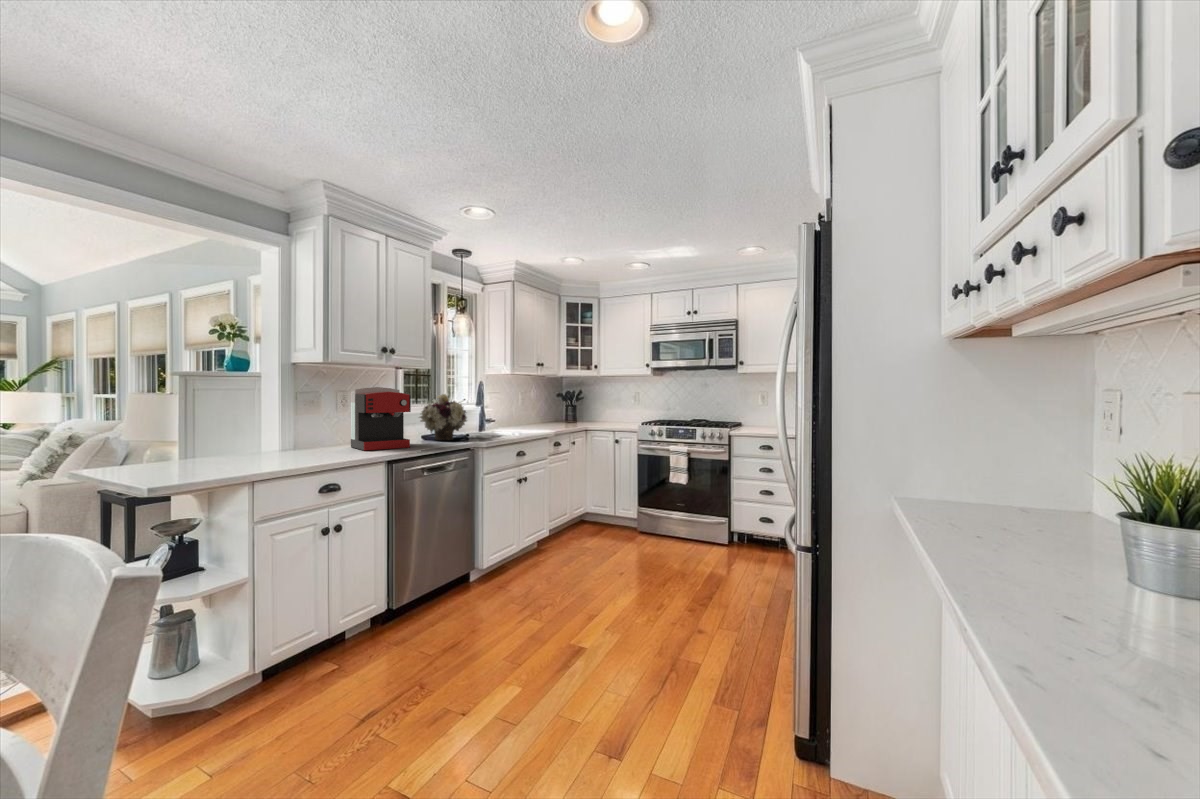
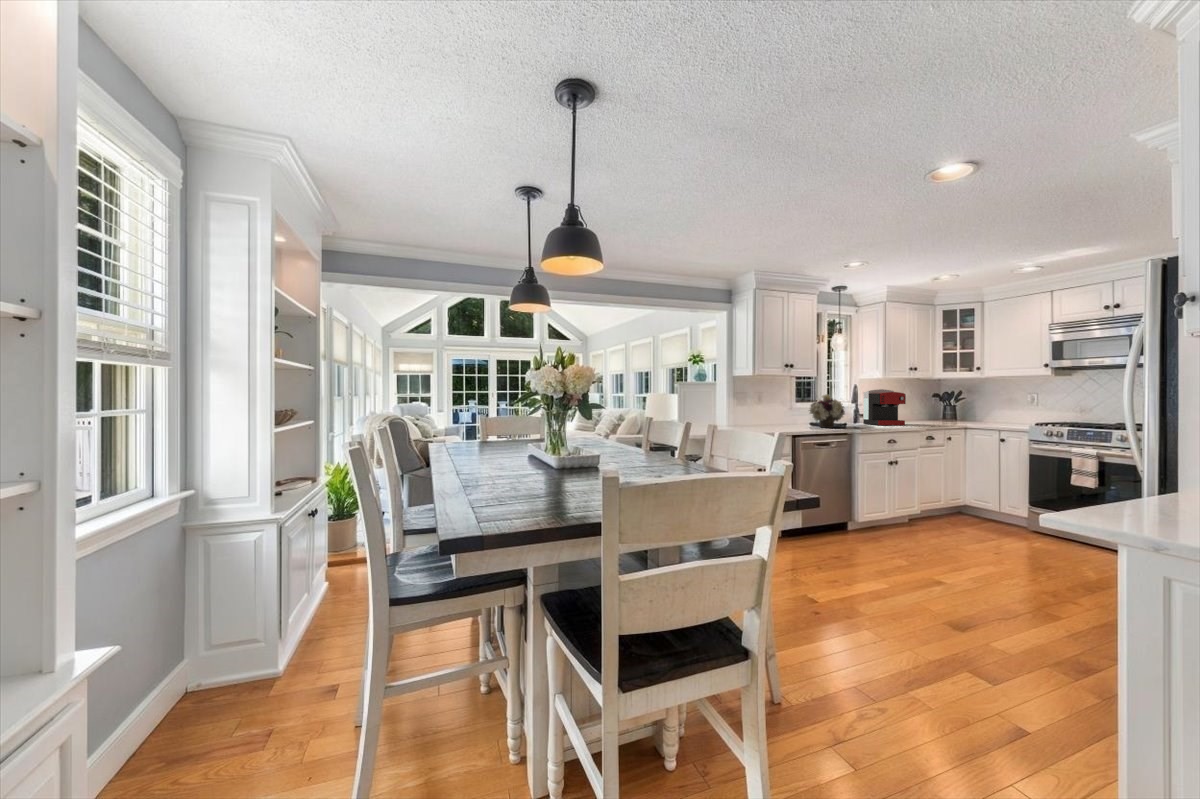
coffee maker: present [351,387,411,450] -> present [863,389,906,425]

